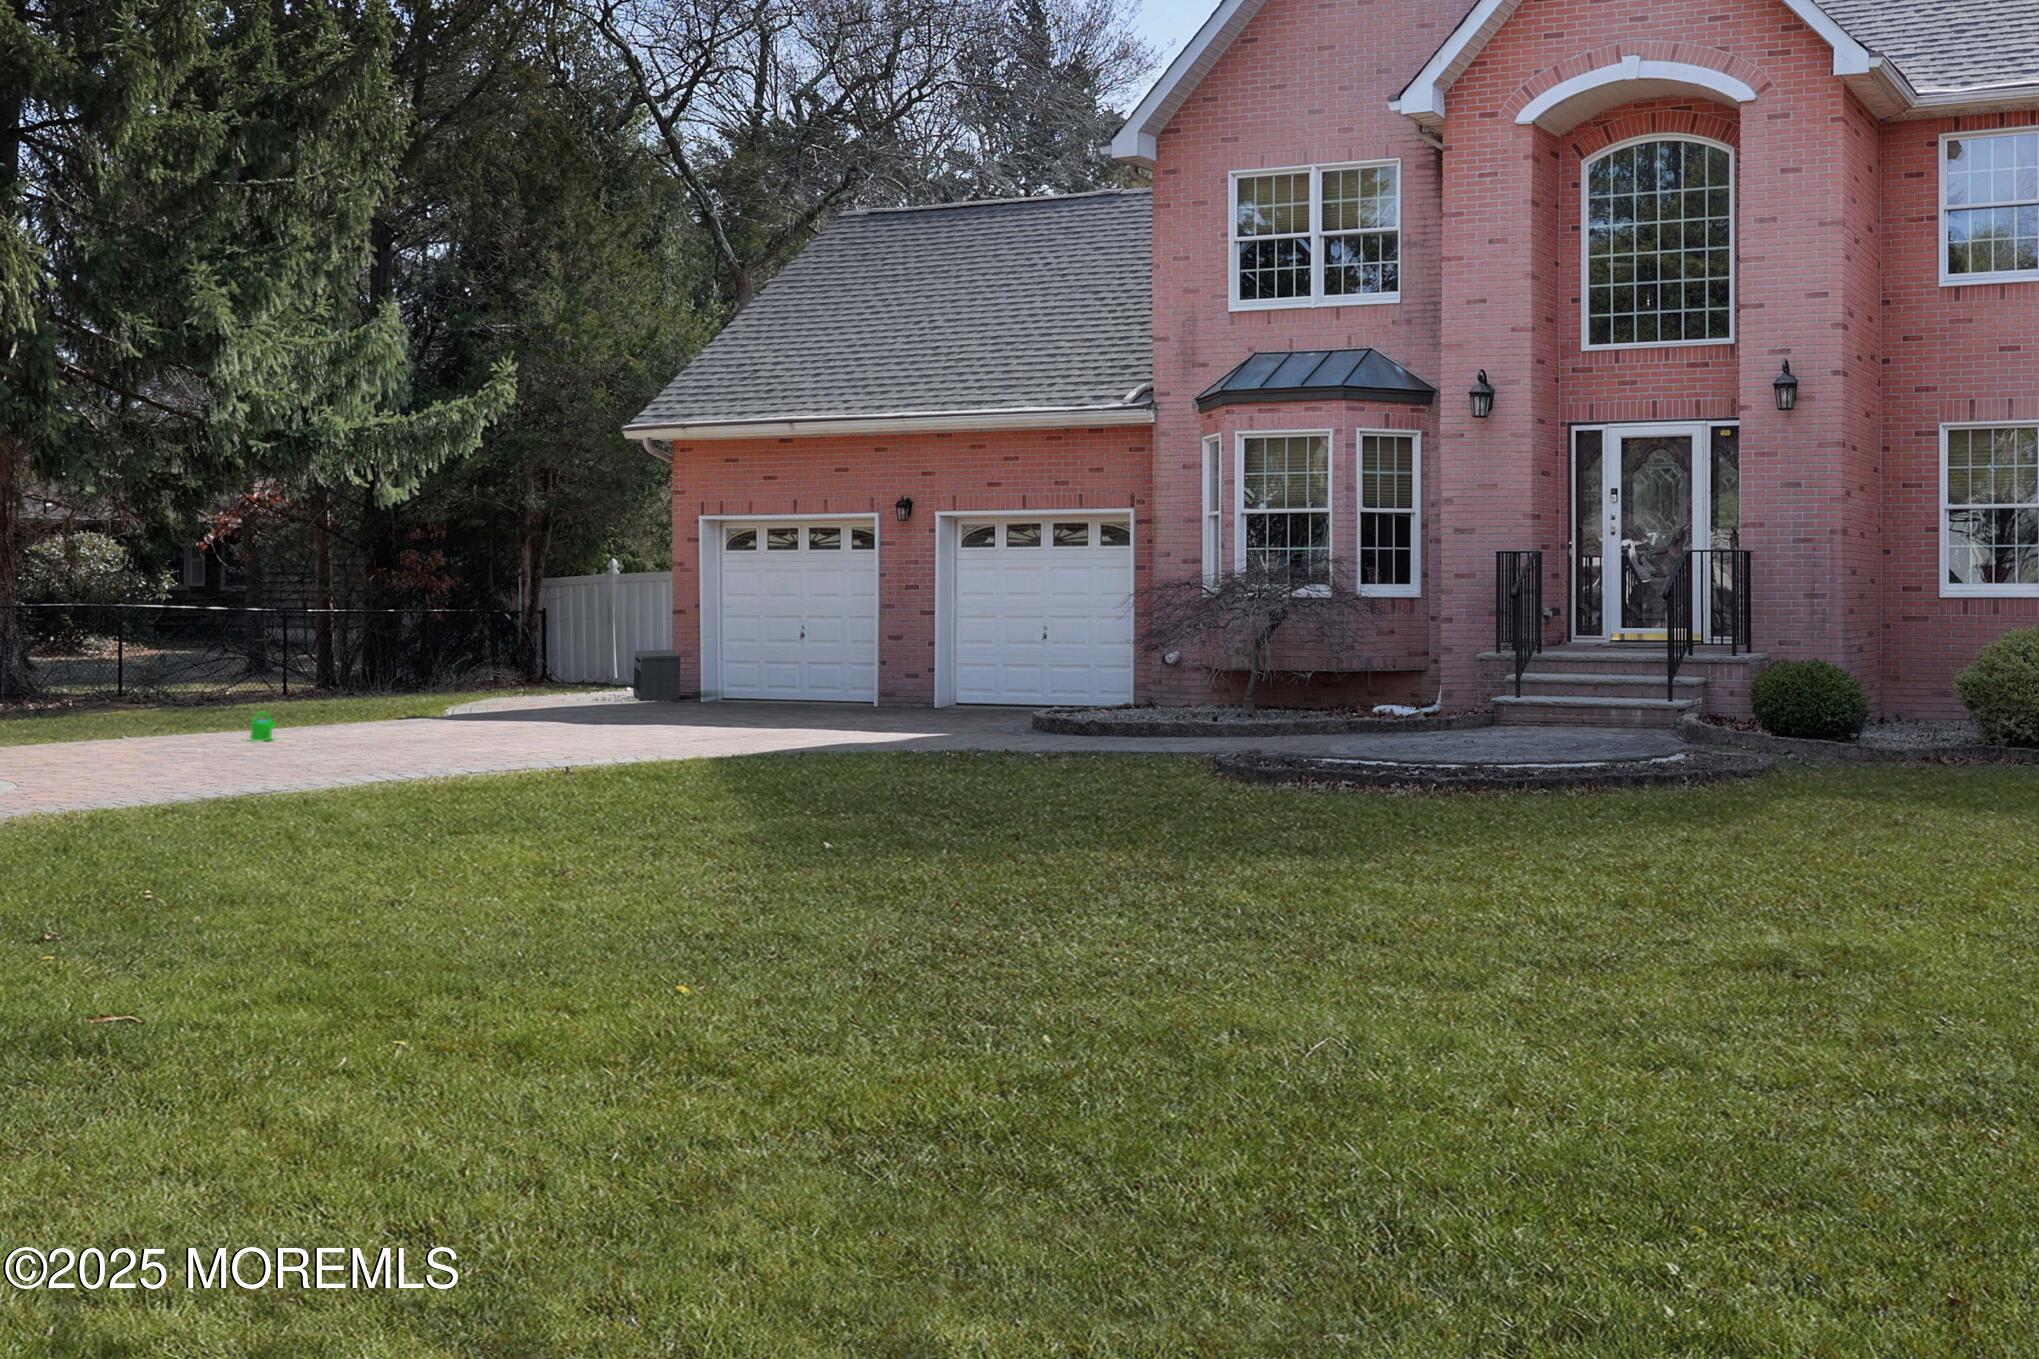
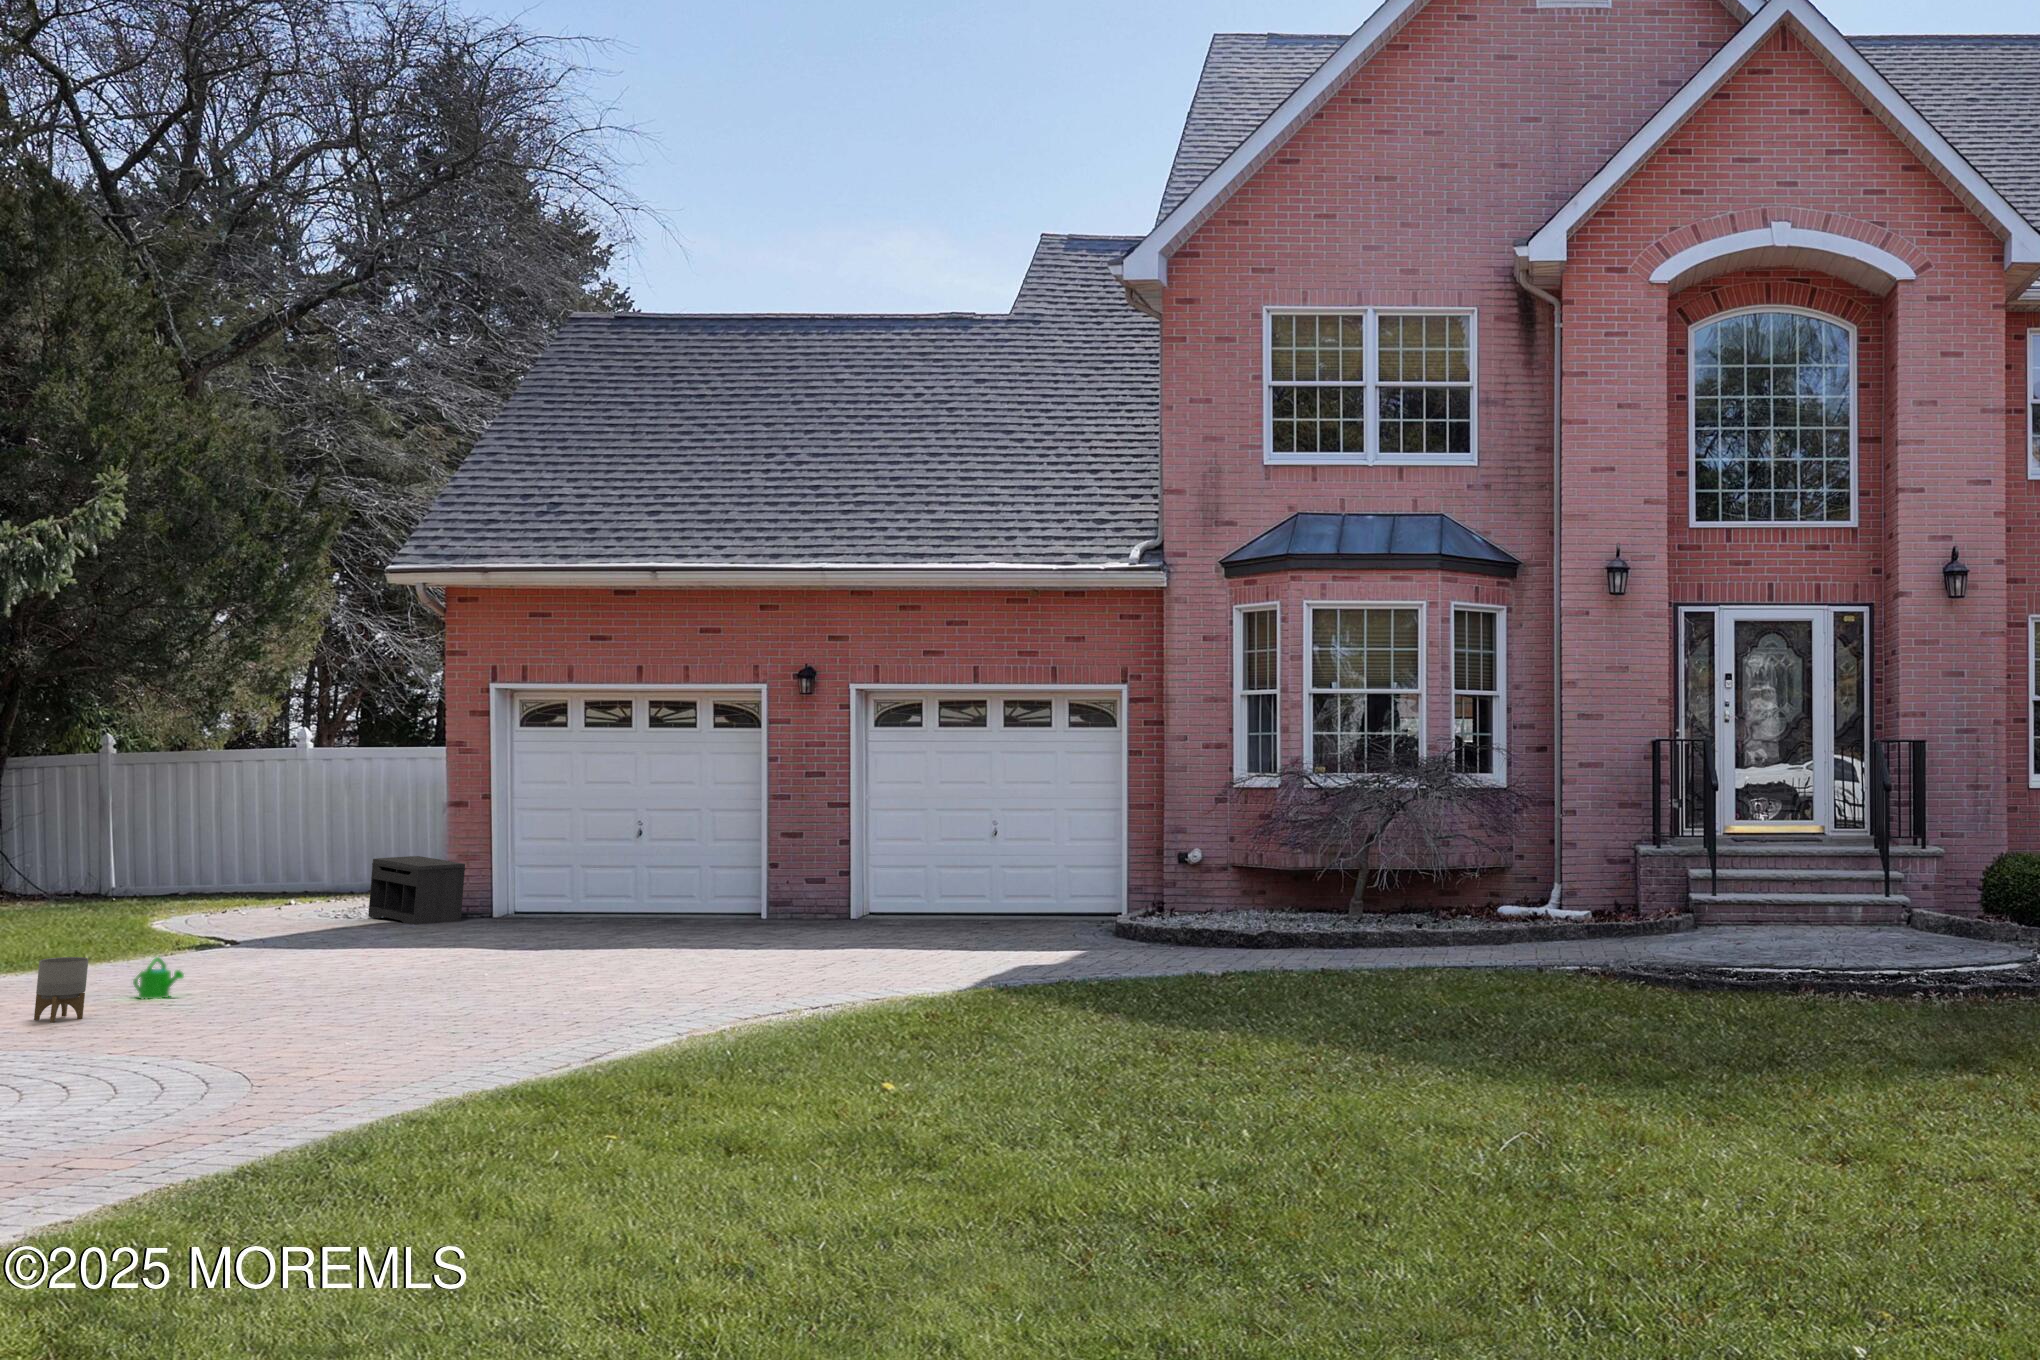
planter: none [128,707,165,753] -> present [34,957,88,1022]

